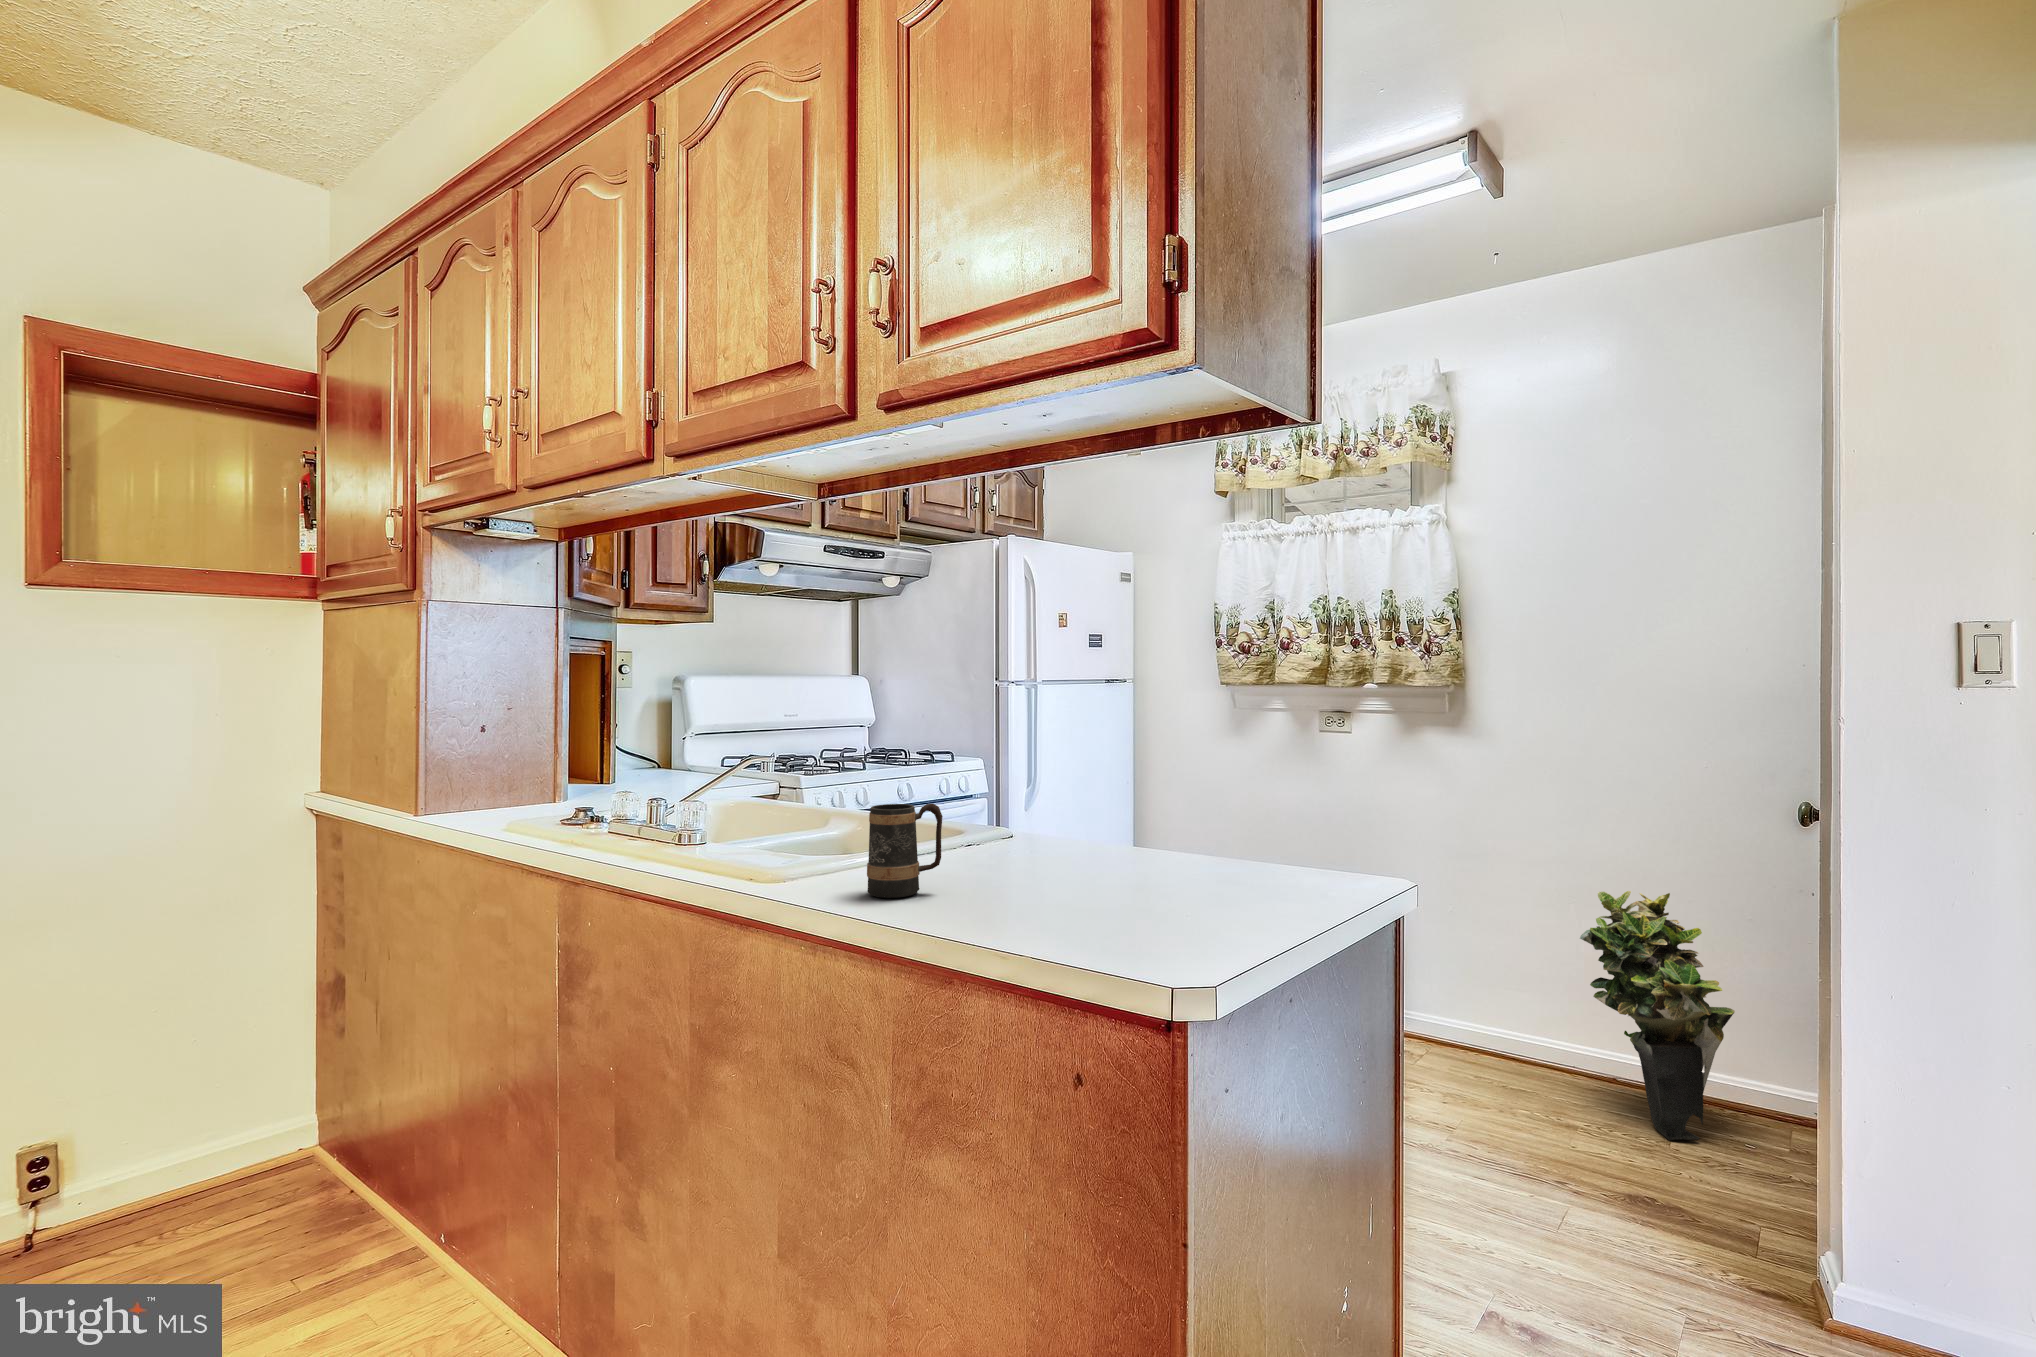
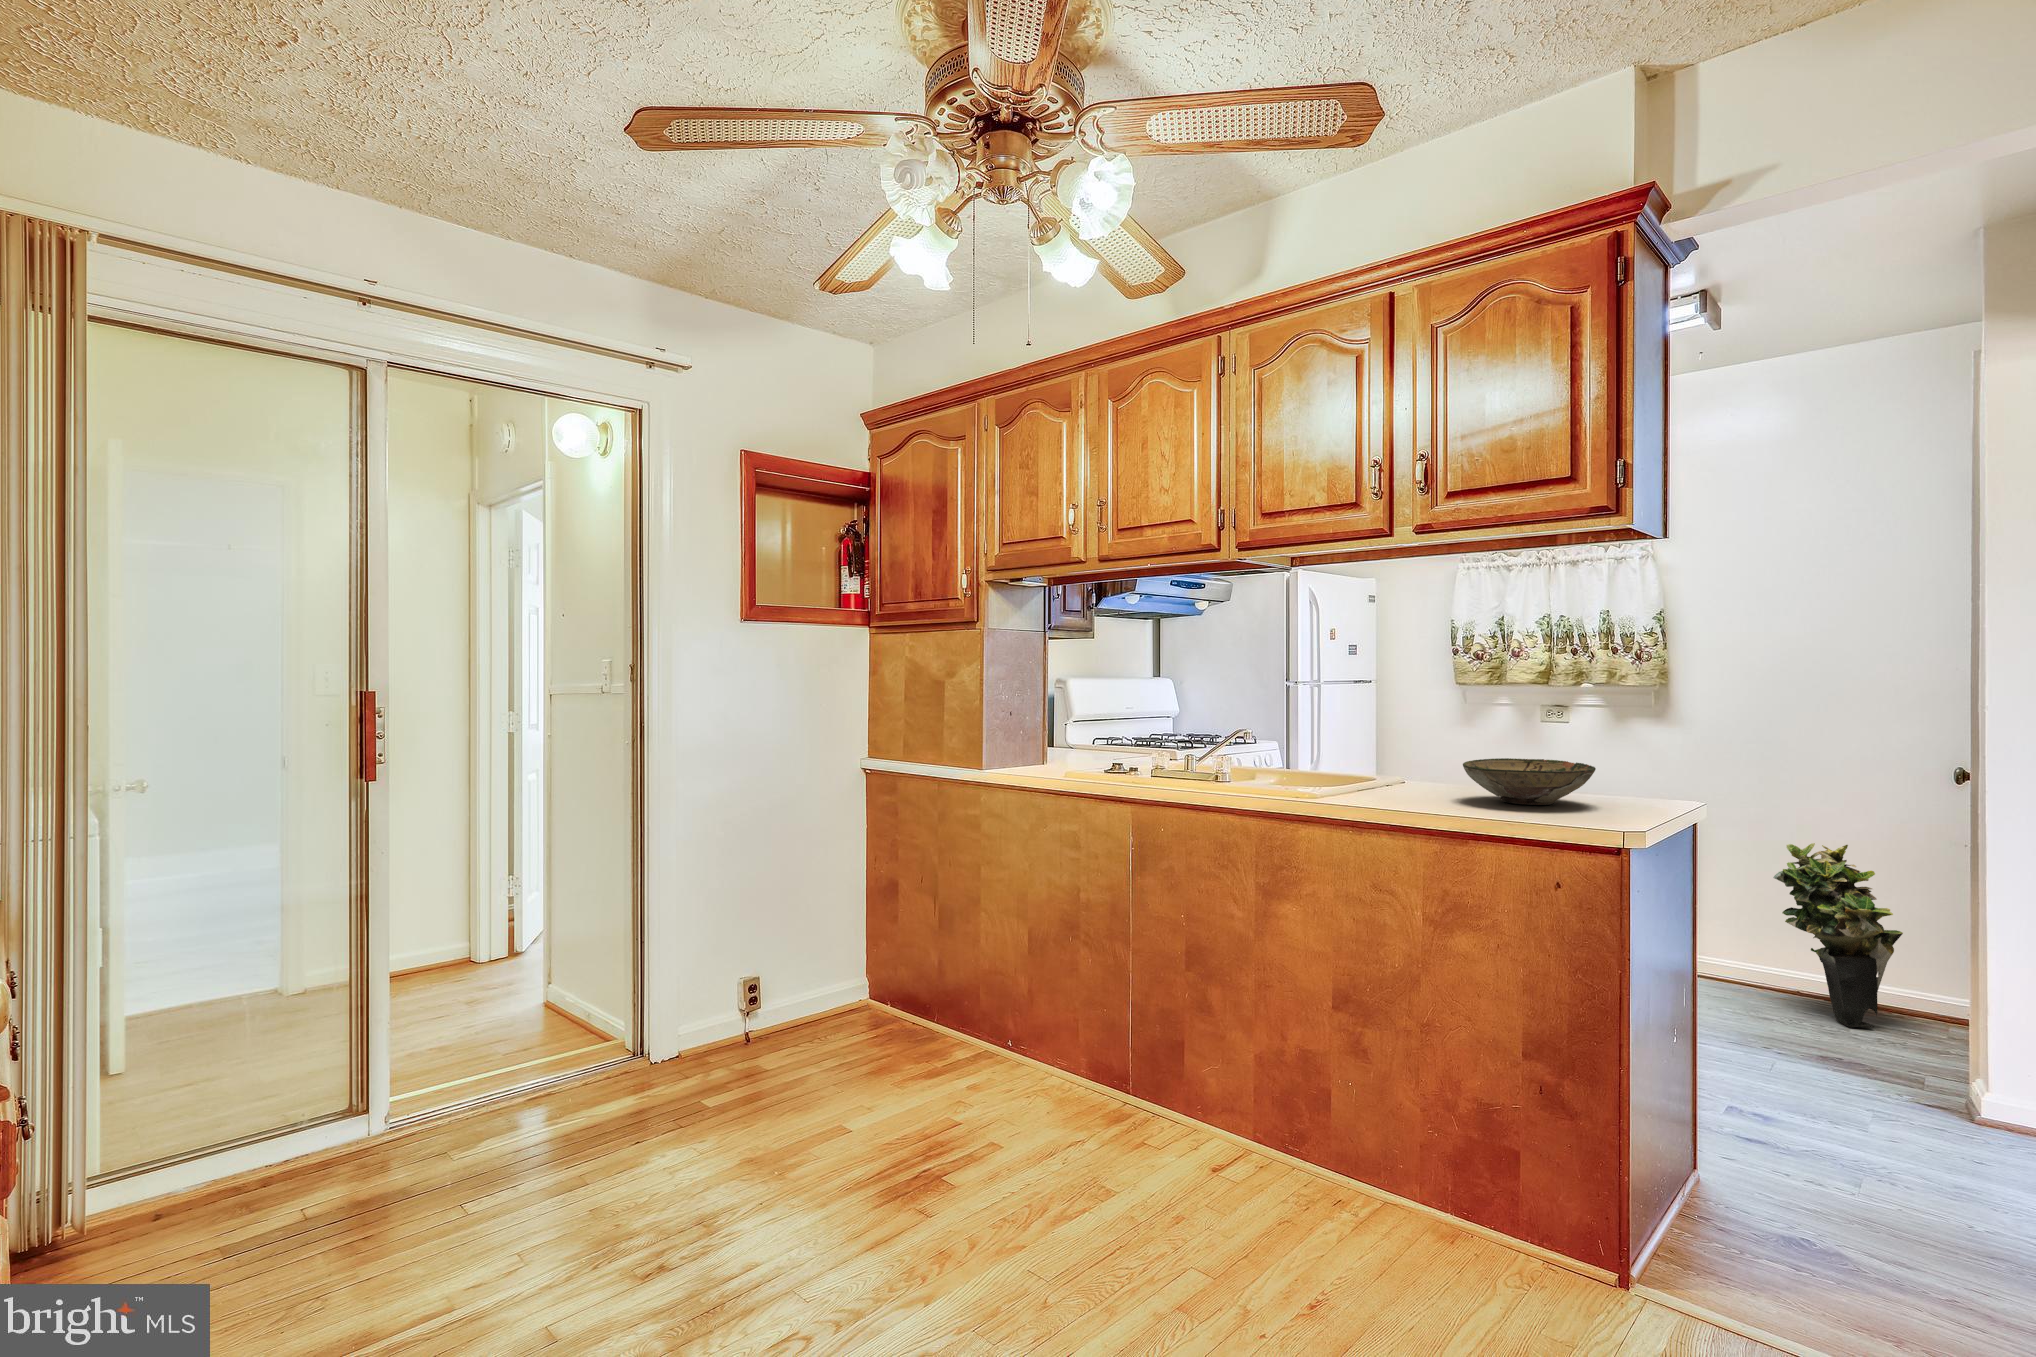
mug: present [867,804,943,898] -> none [1378,753,1422,805]
bowl: none [1022,807,1229,894] -> present [1463,758,1596,805]

